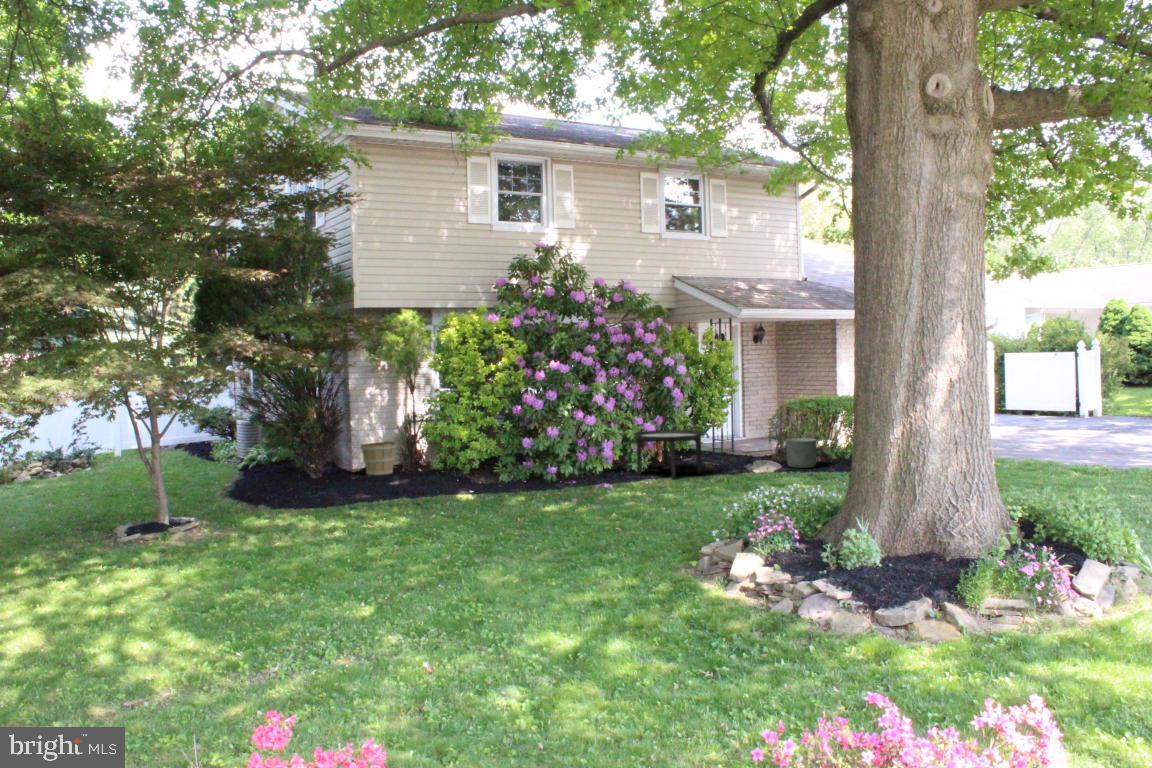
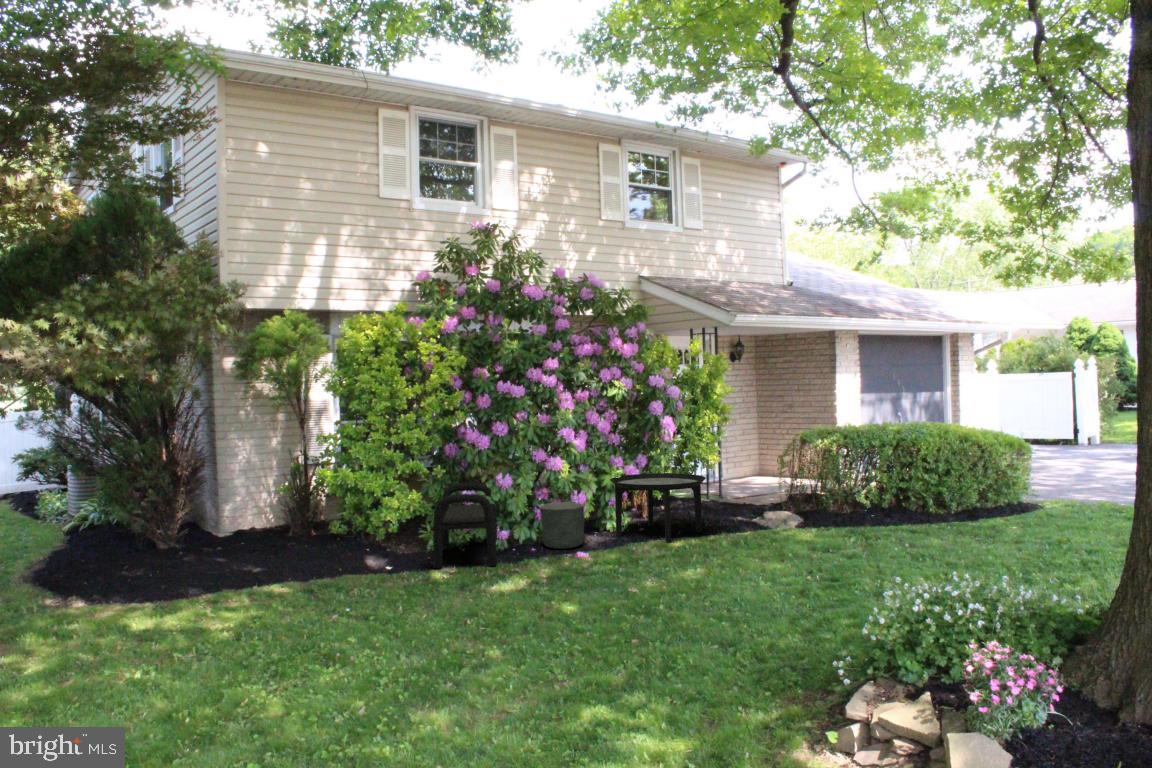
bench: none [502,433,550,491] -> present [433,482,498,568]
planter: present [786,438,817,468] -> present [540,502,584,549]
wooden bucket: present [361,441,397,475] -> none [230,493,283,542]

